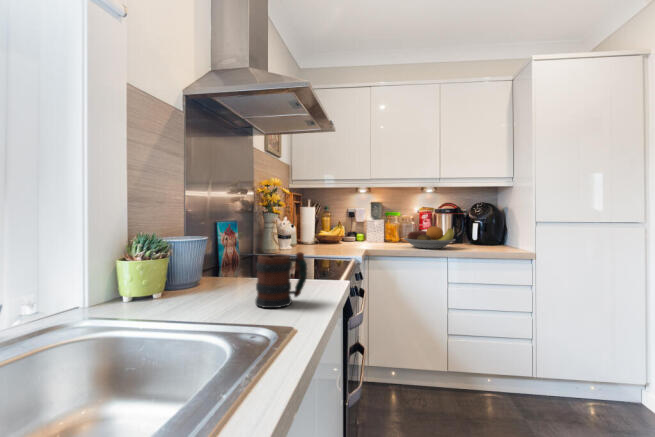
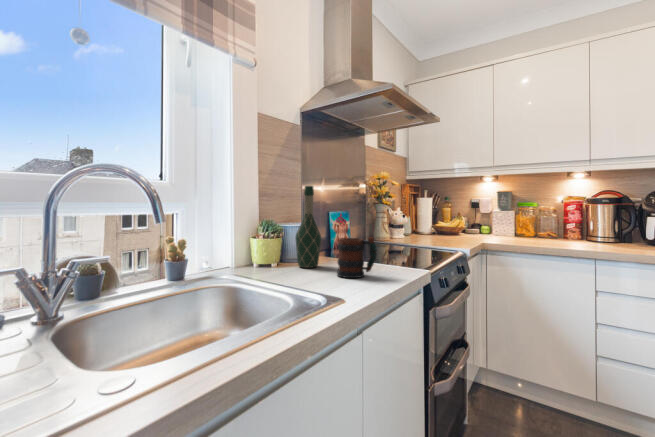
wine bottle: none [188,187,225,297] -> present [295,186,321,268]
fruit bowl: present [403,226,455,249] -> none [531,219,602,245]

